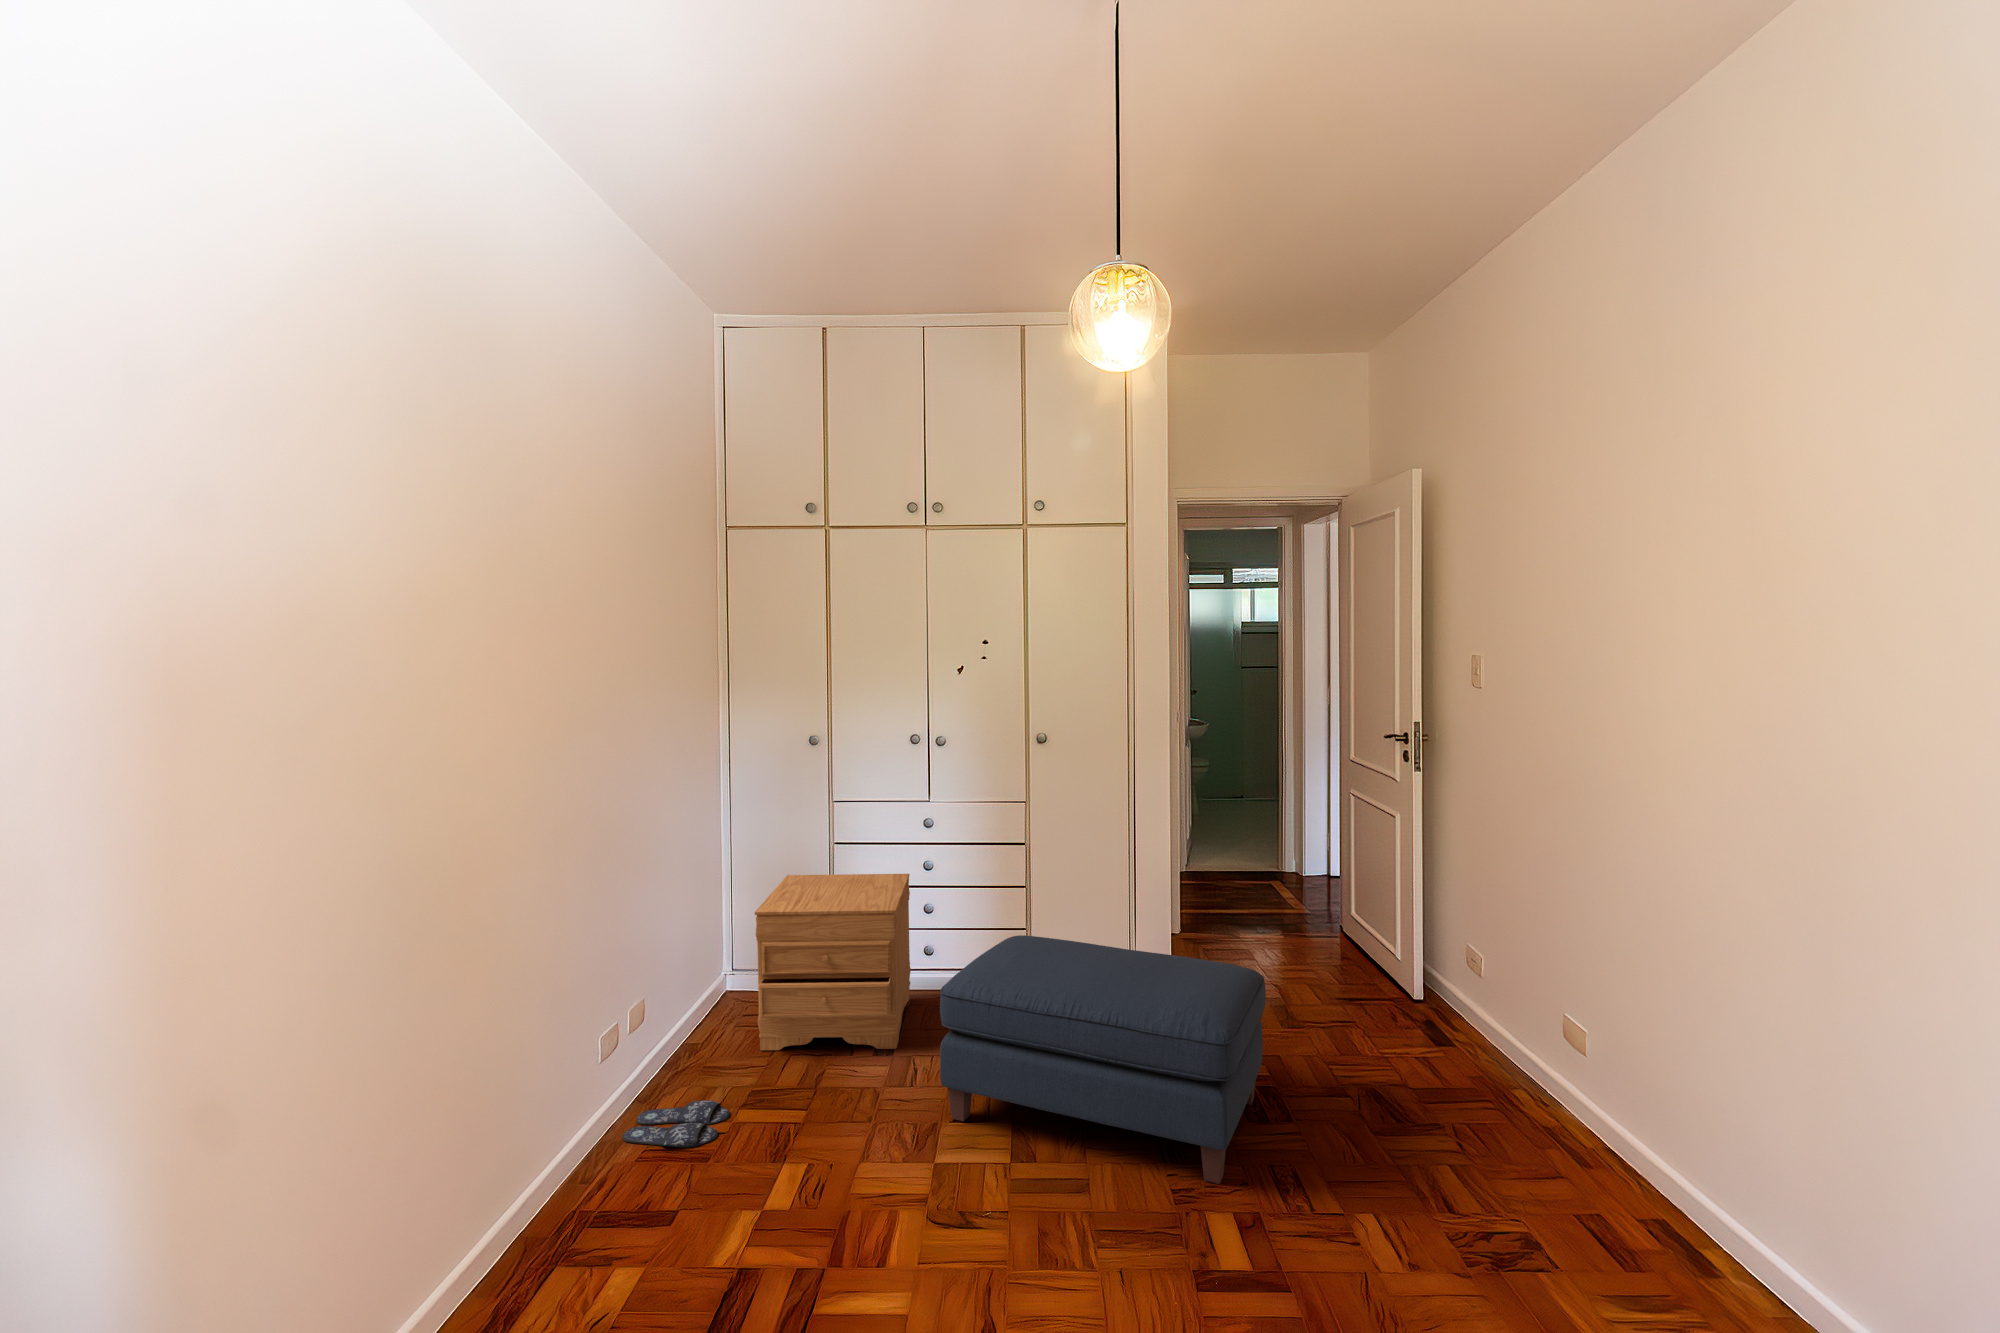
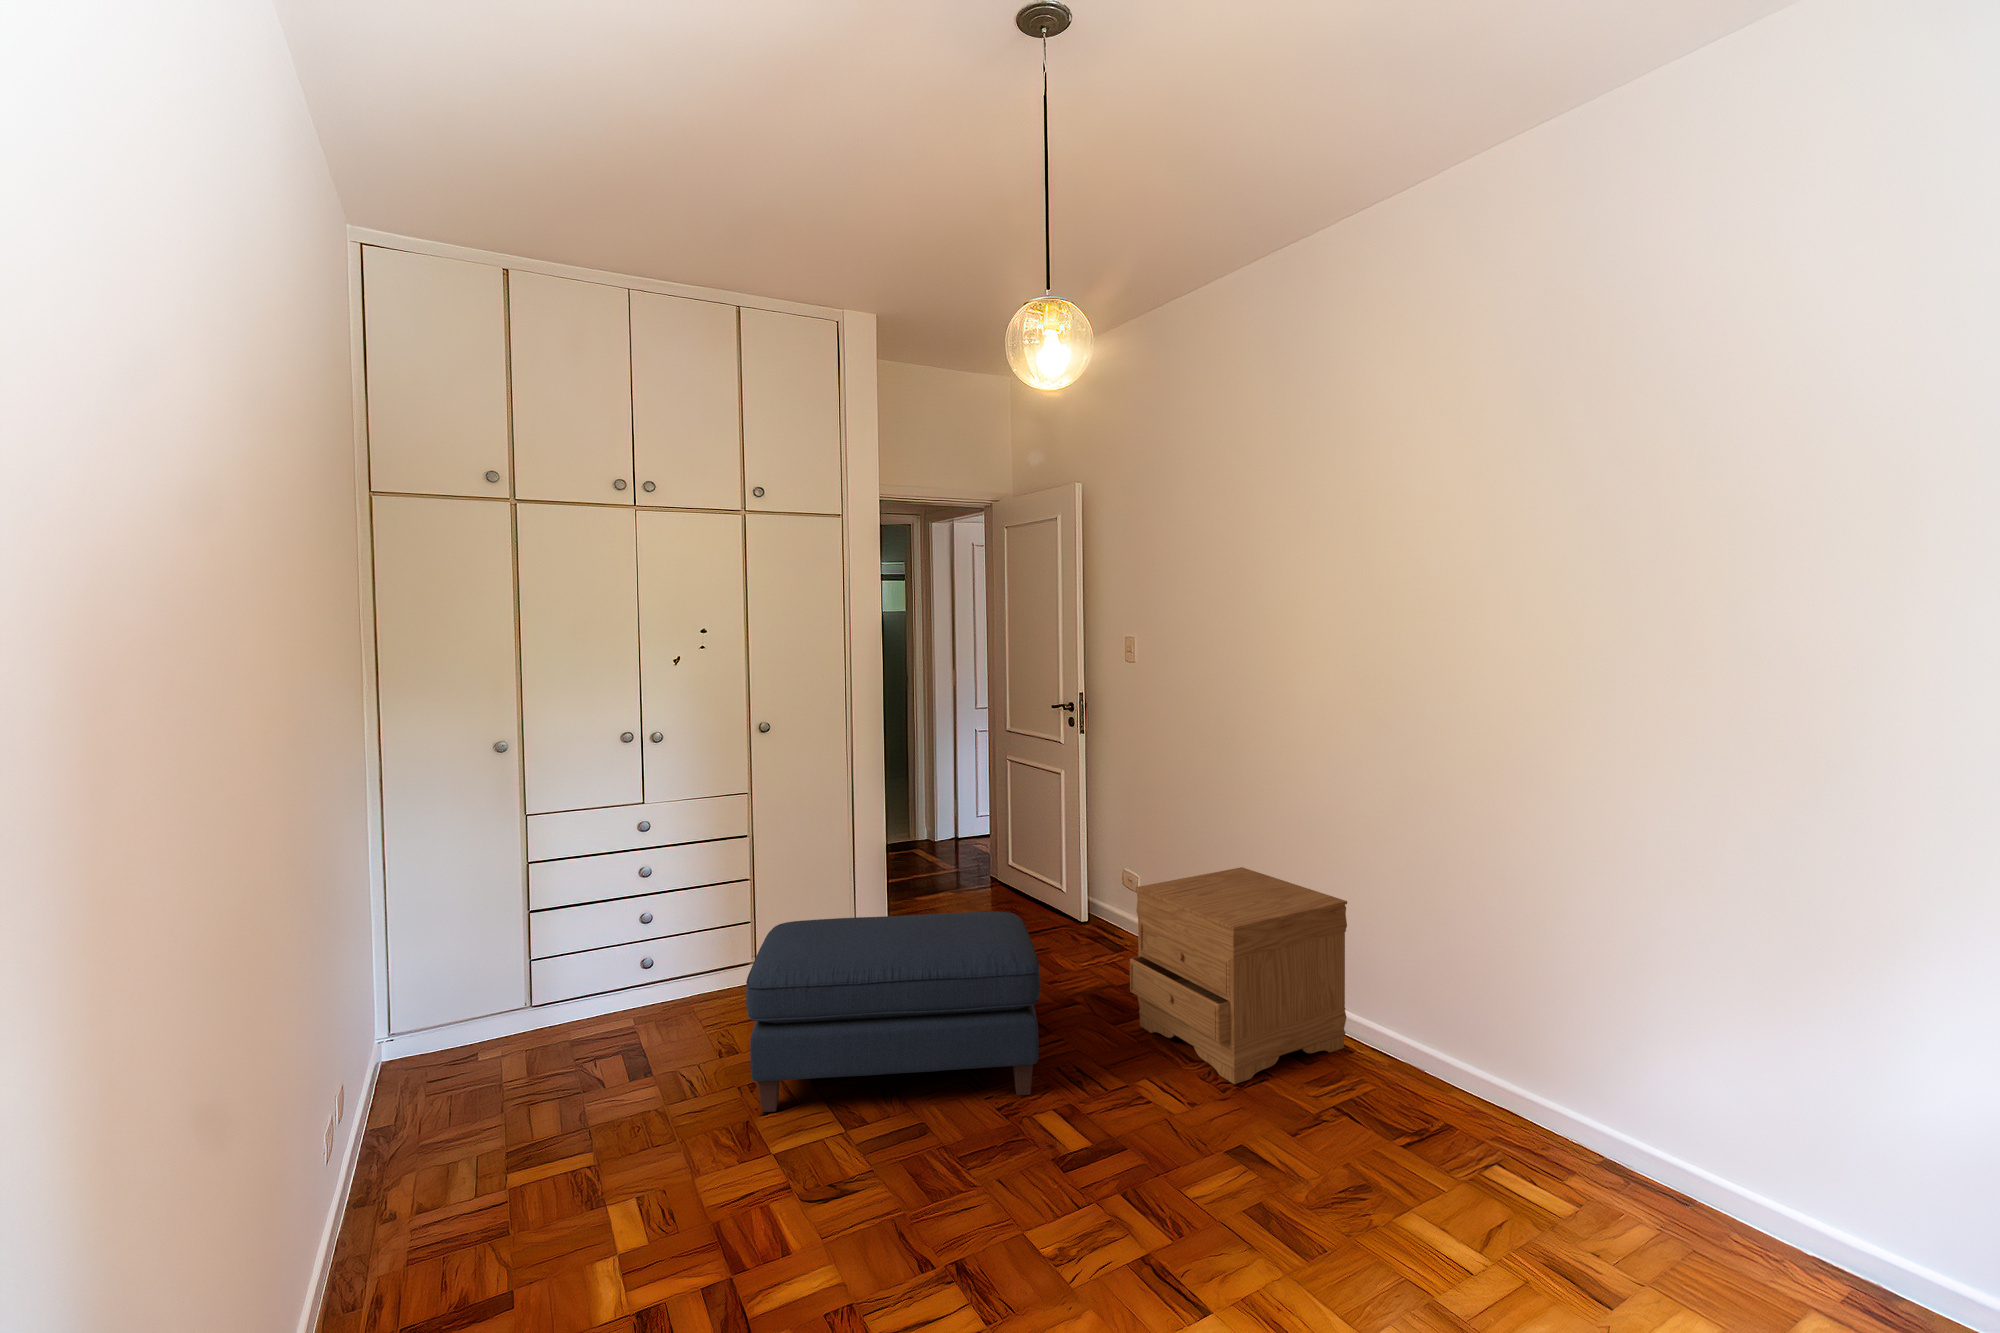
nightstand: present [755,874,911,1050] -> present [1130,867,1347,1084]
slippers: present [622,1101,730,1148] -> none [370,1172,503,1246]

